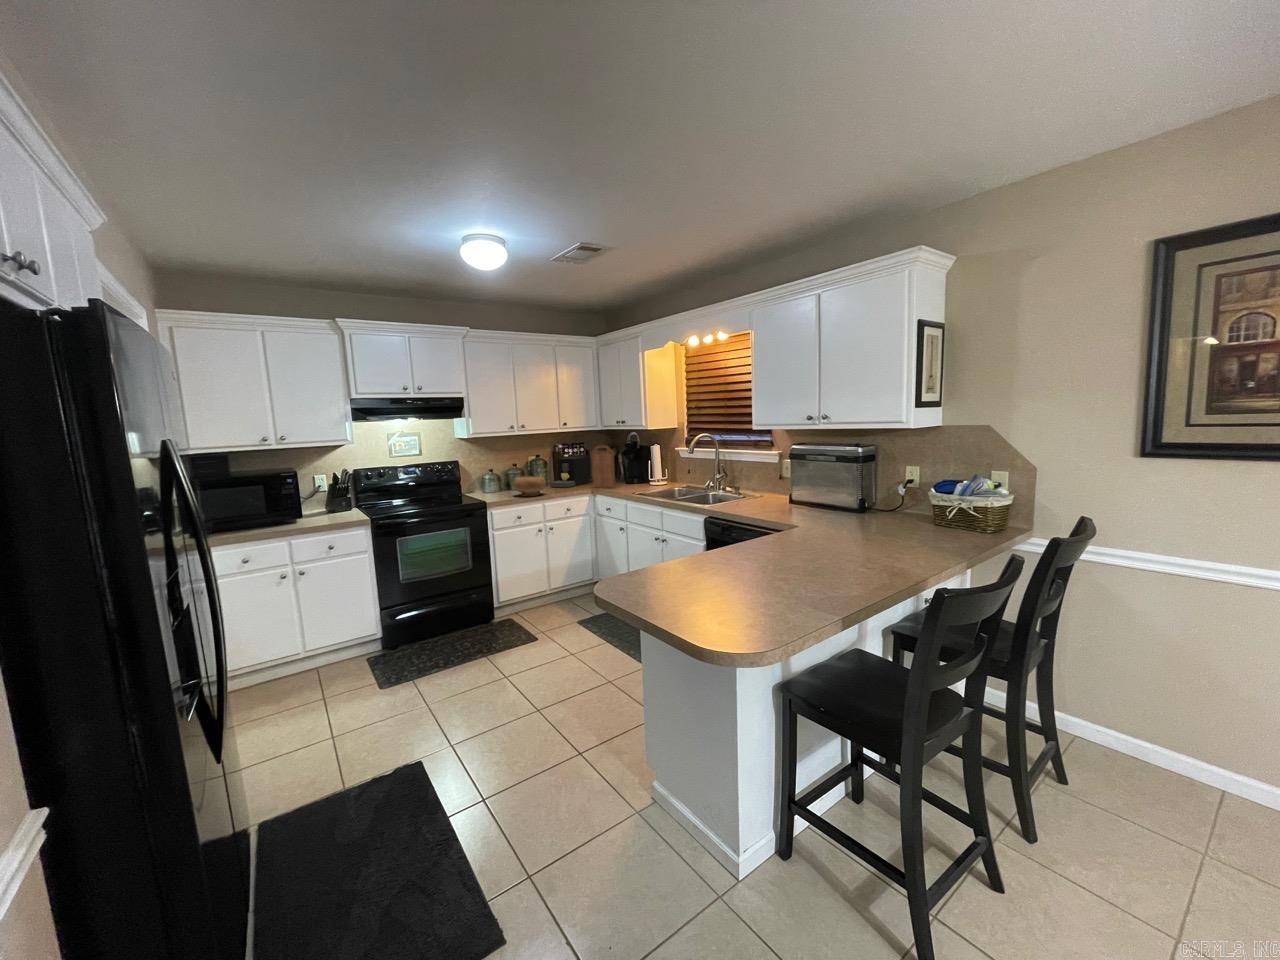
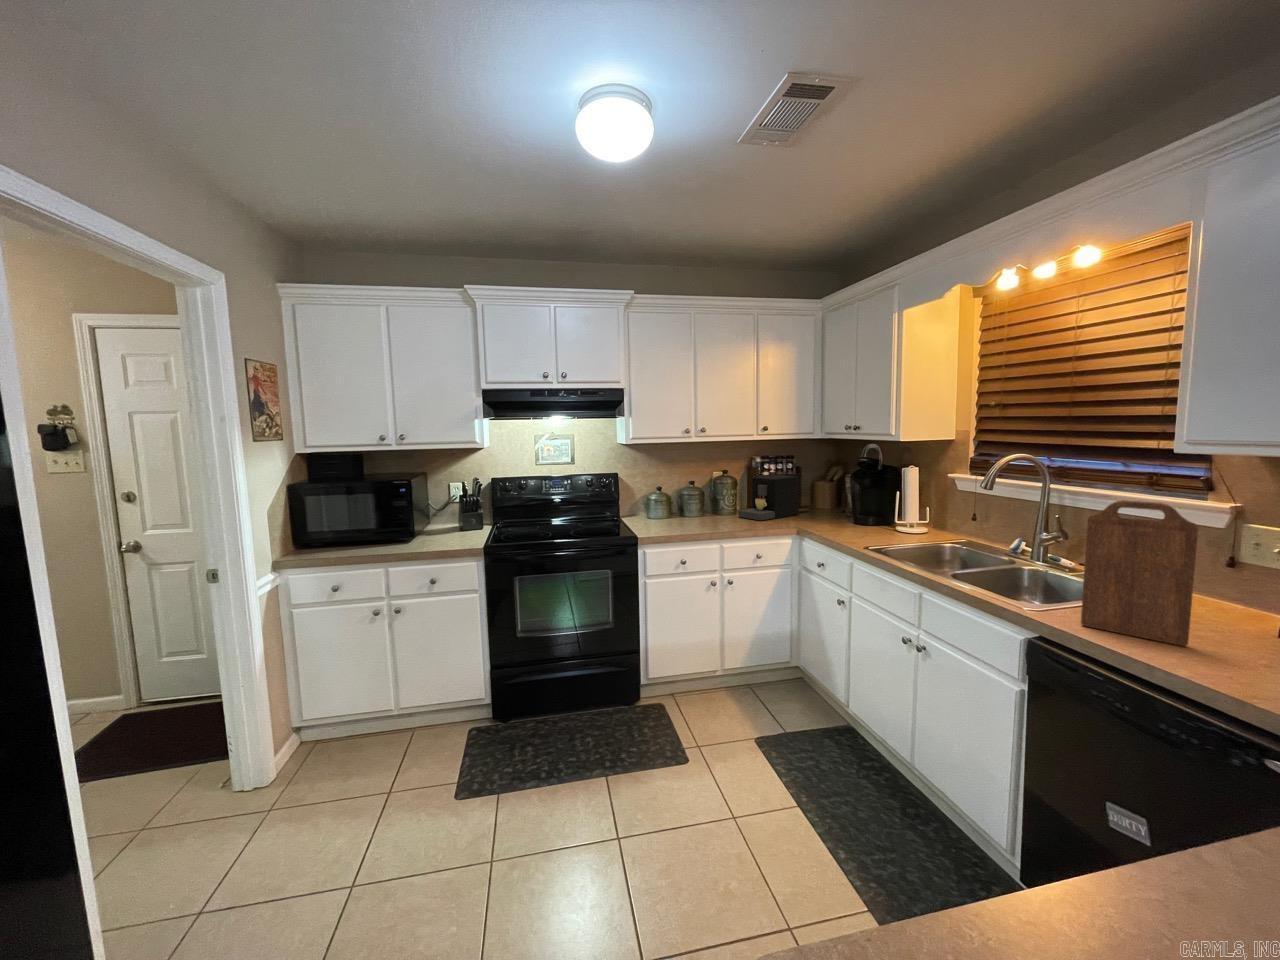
cutting board: present [591,446,616,488] -> present [1081,500,1198,646]
bowl: present [513,476,546,496] -> none [681,502,728,532]

